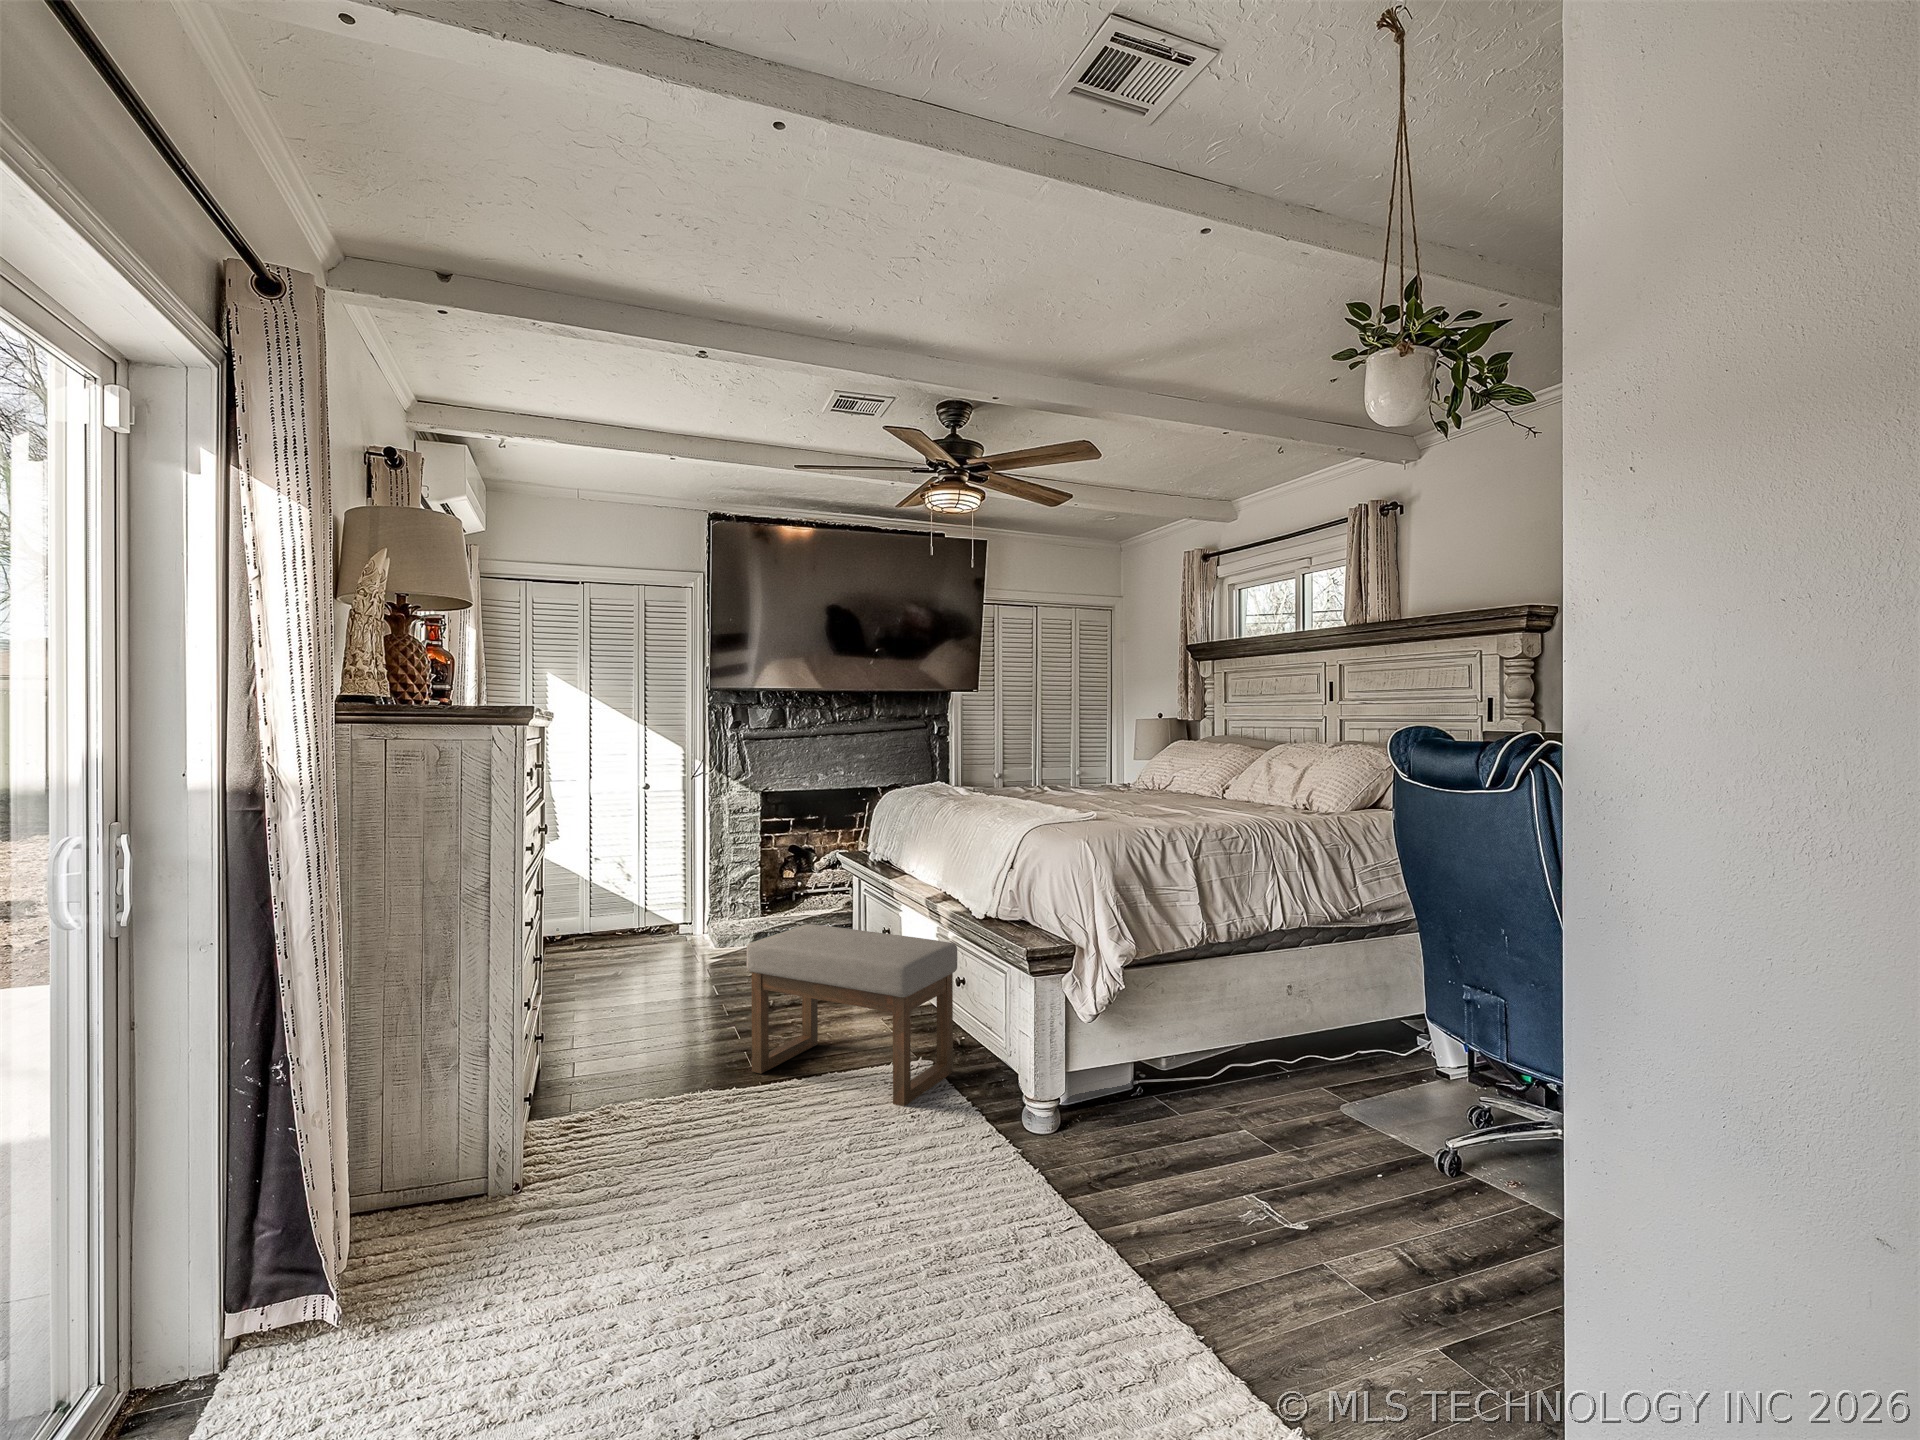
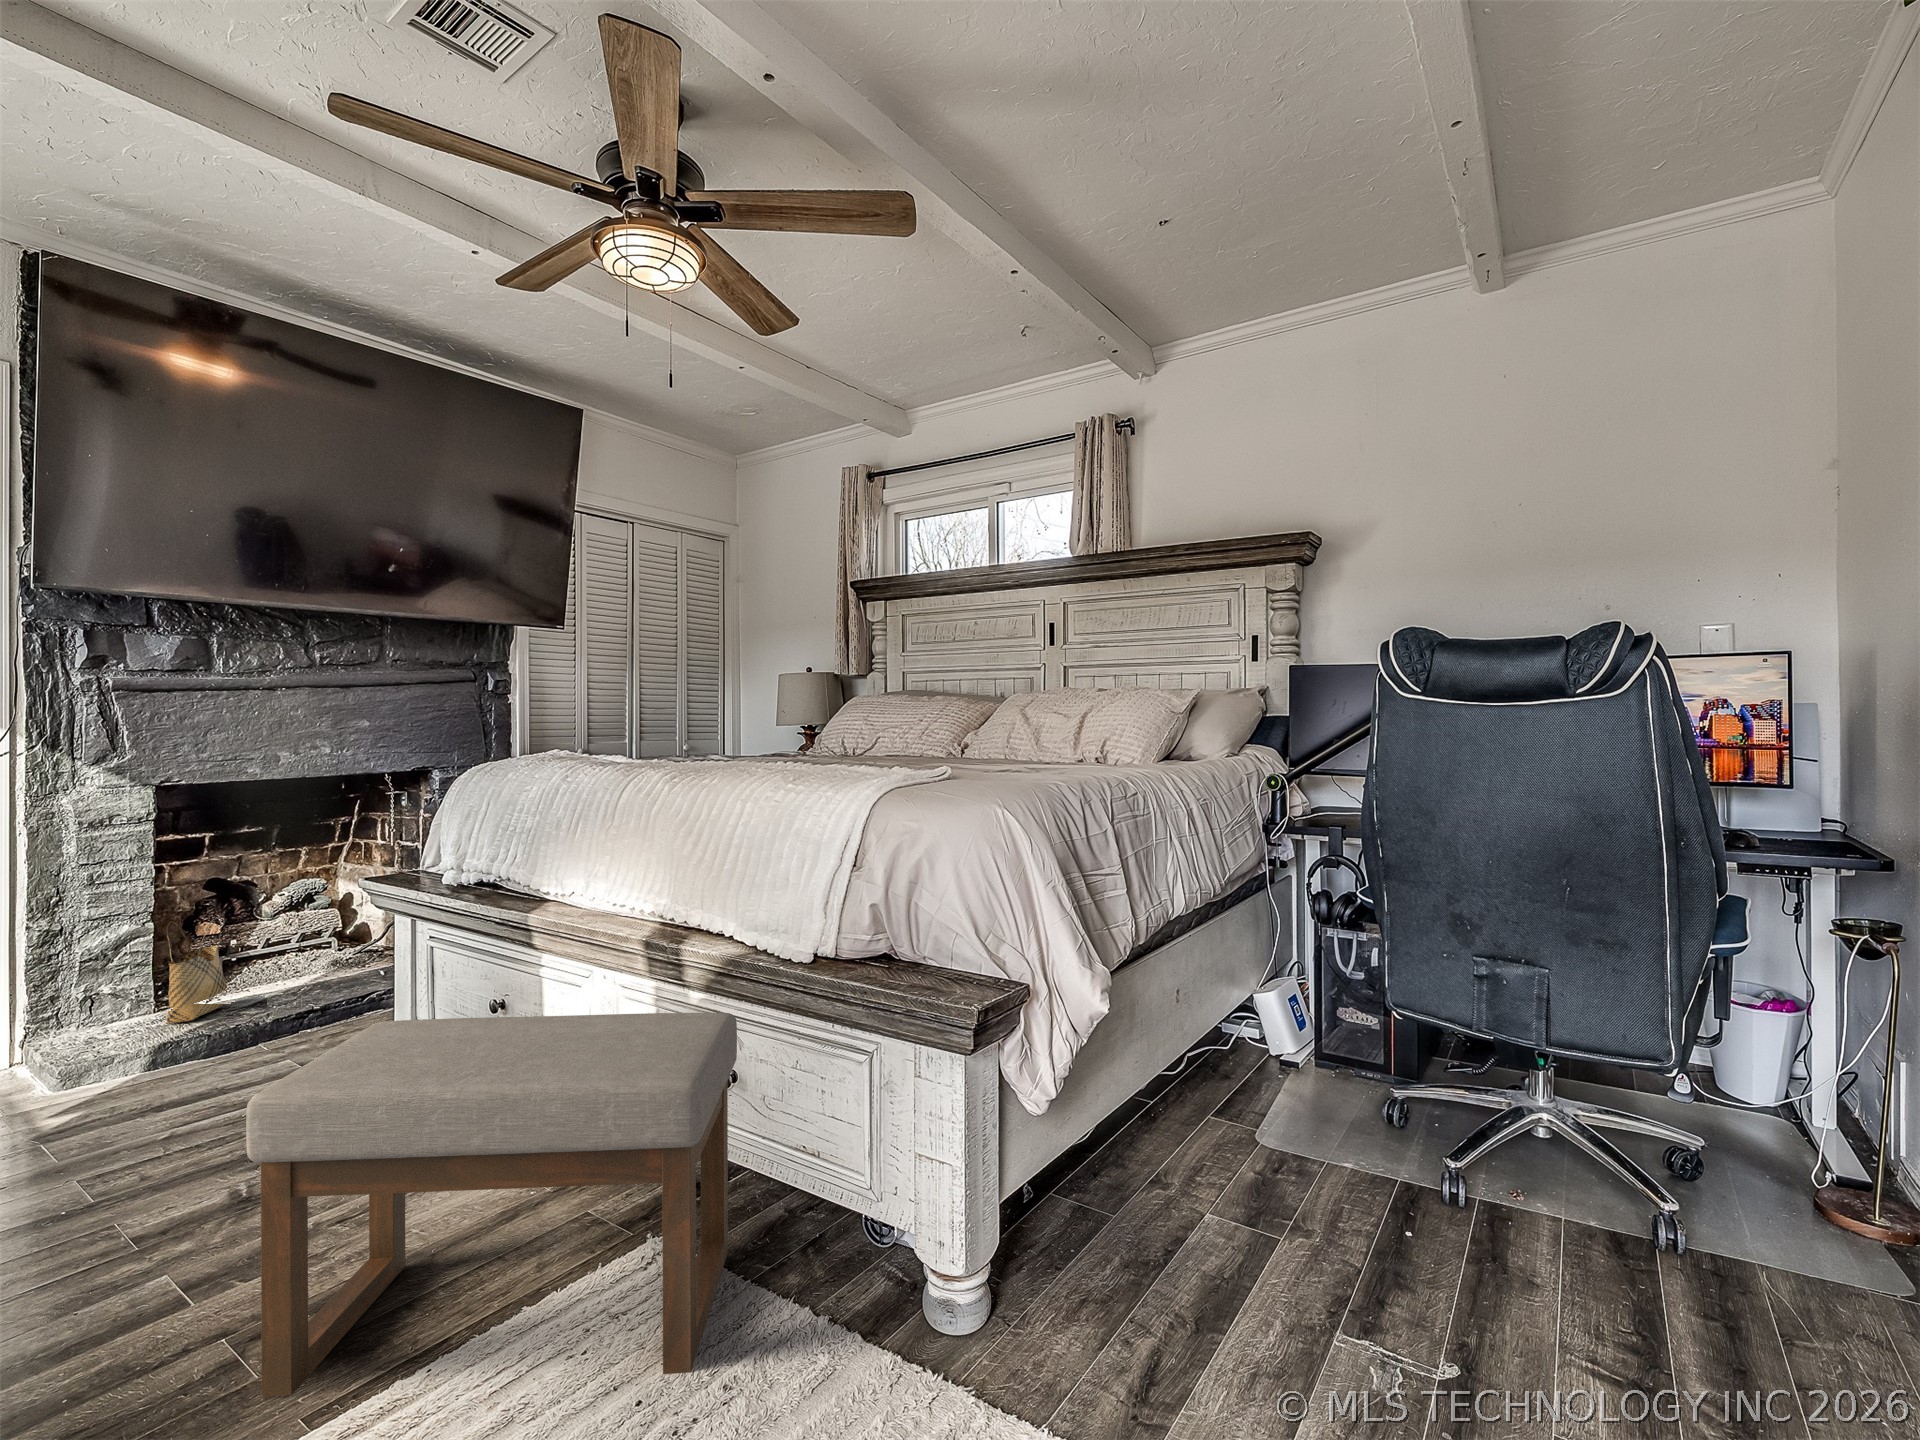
woven basket: none [766,868,796,925] -> present [167,917,227,1023]

